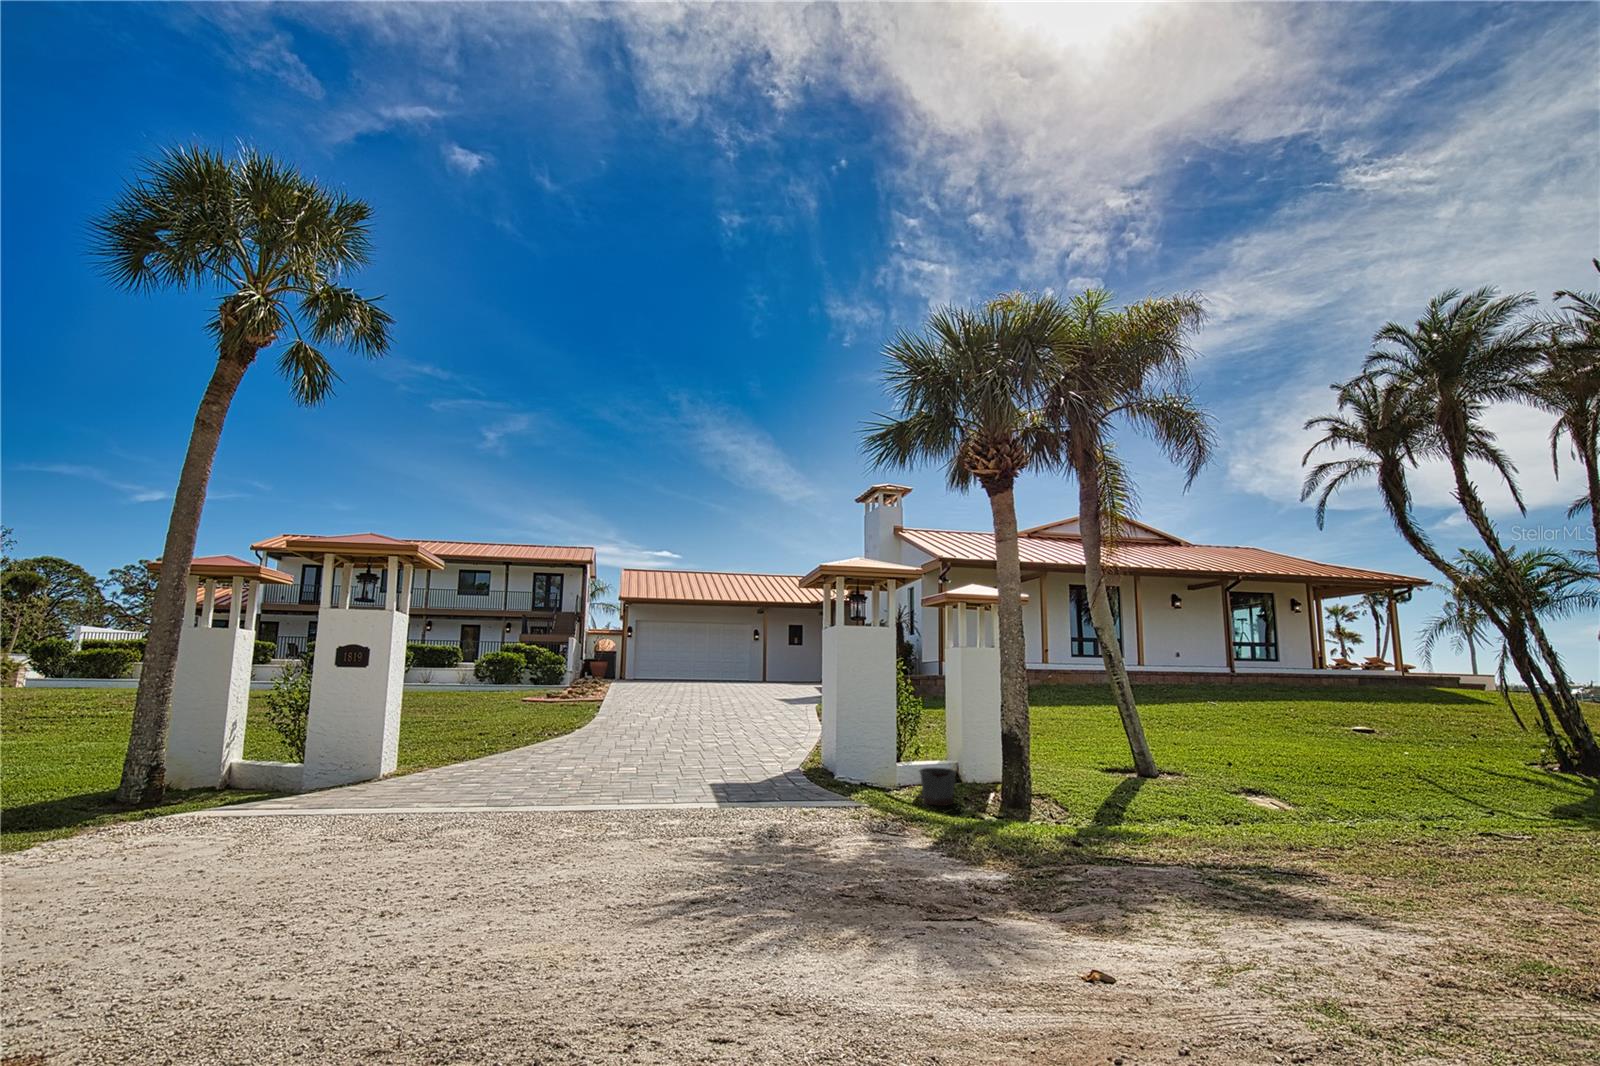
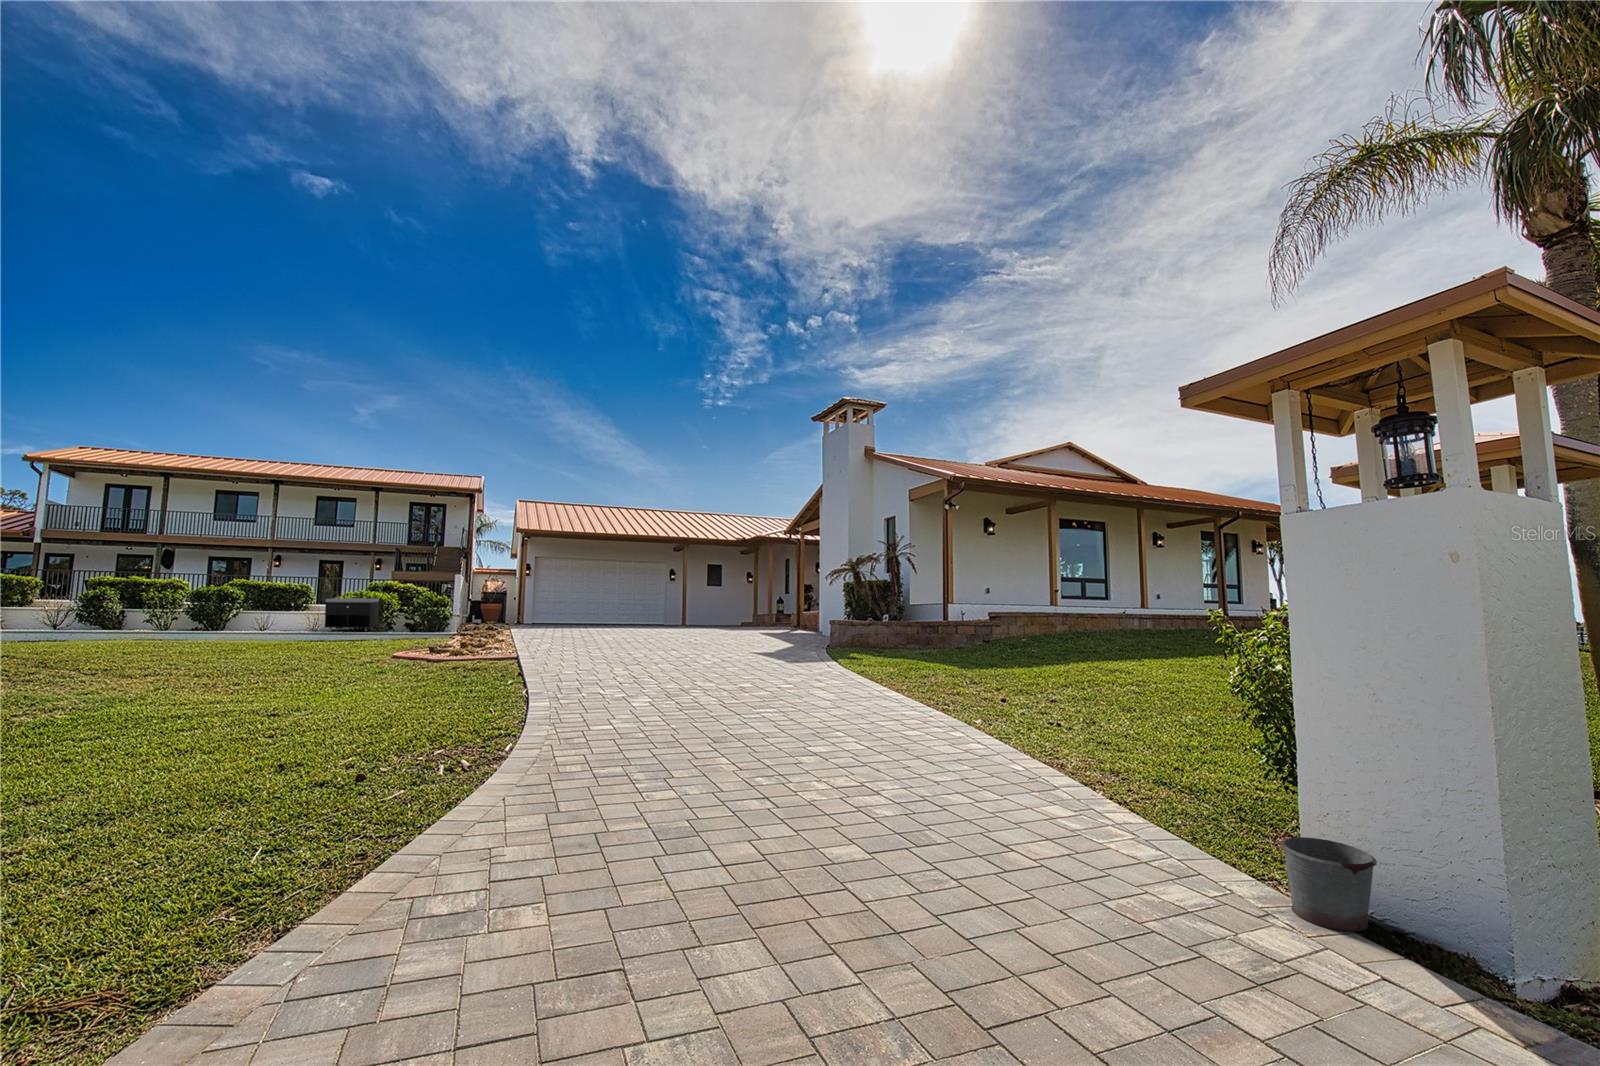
storage bench: none [471,657,511,684] -> present [324,598,379,631]

